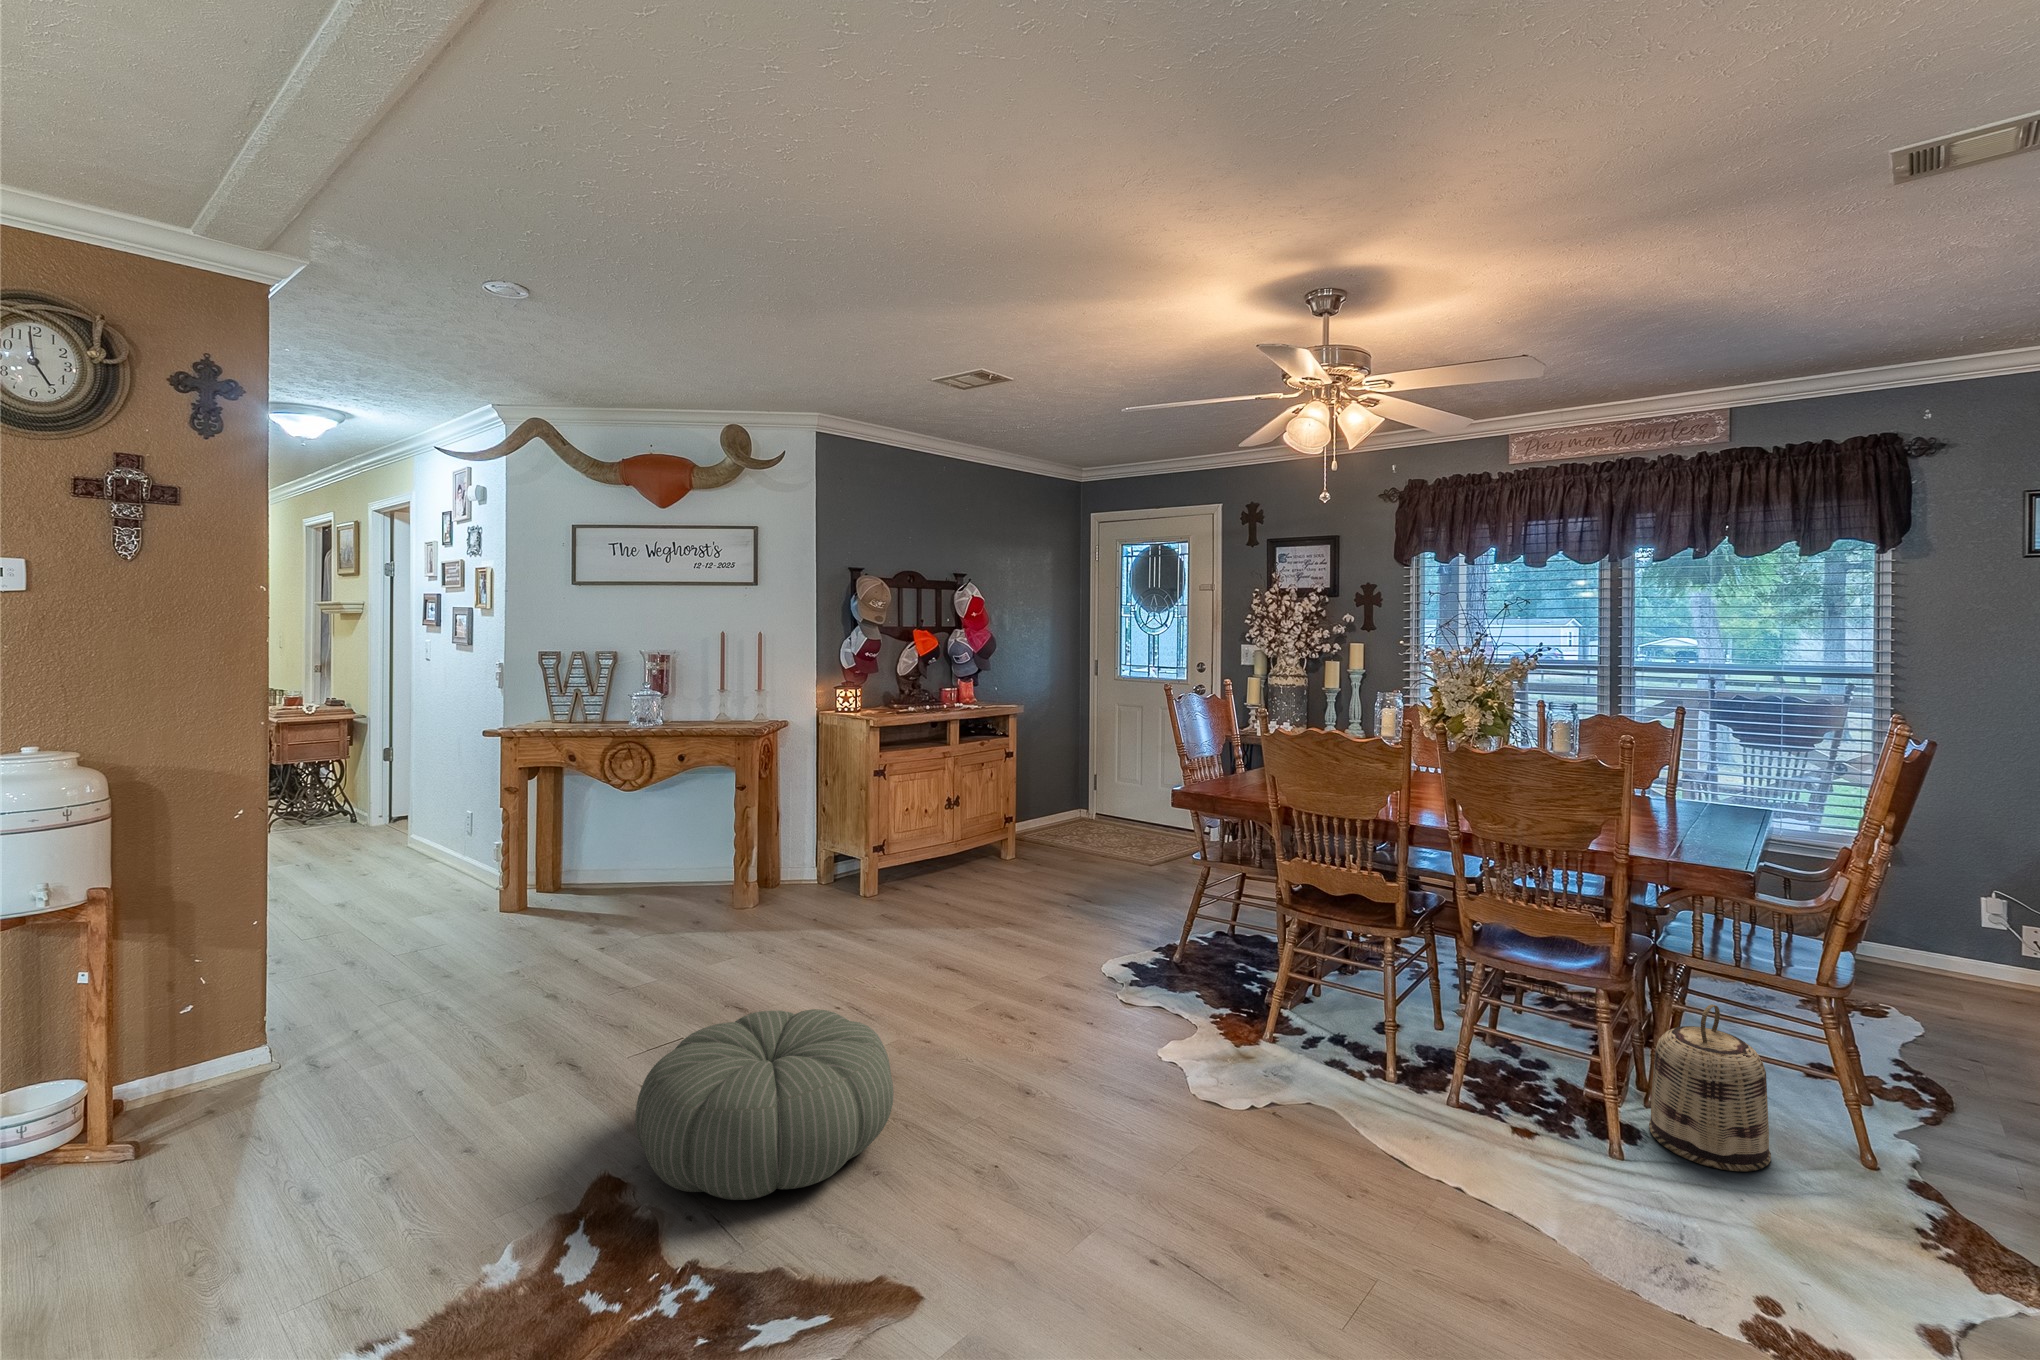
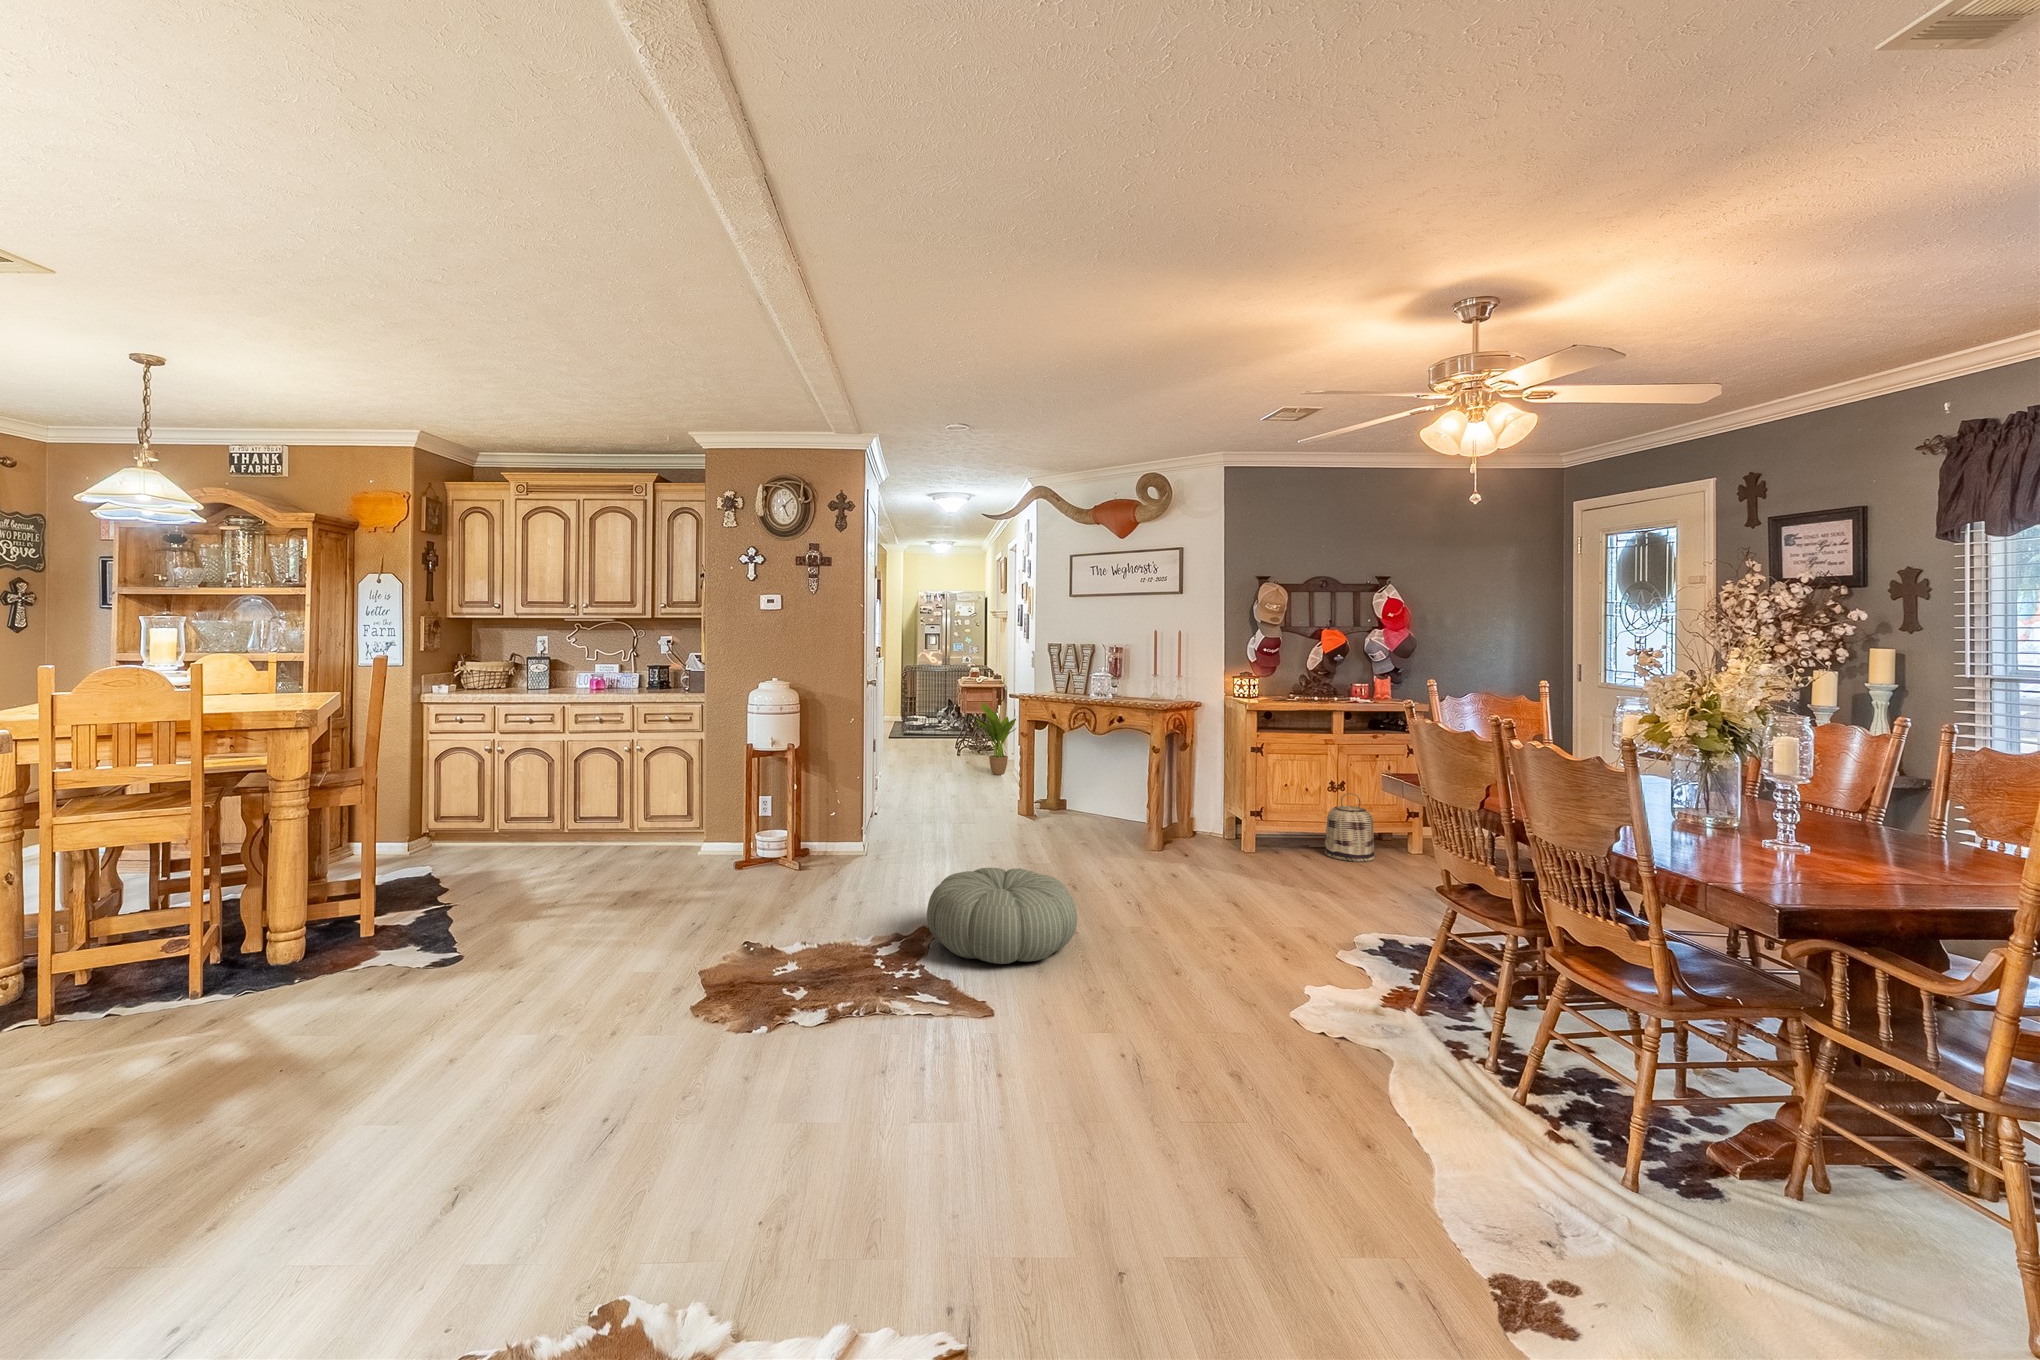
potted plant: none [325,749,431,863] -> present [972,702,1016,775]
basket: present [1649,1005,1771,1172] -> present [1325,793,1375,862]

